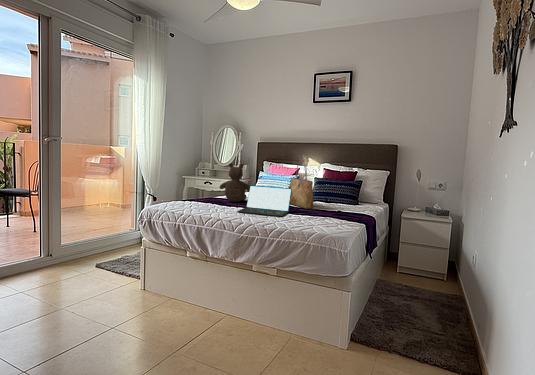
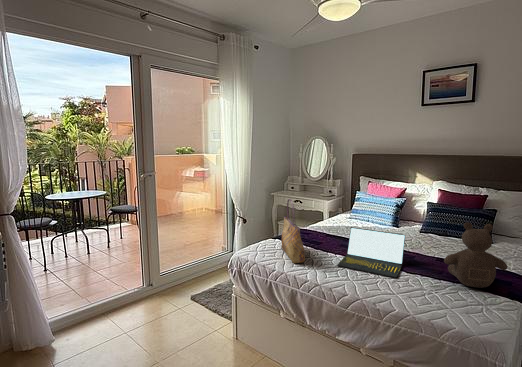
tote bag: present [290,162,314,209] -> present [282,199,305,263]
teddy bear: present [220,163,250,202] -> present [444,222,508,288]

